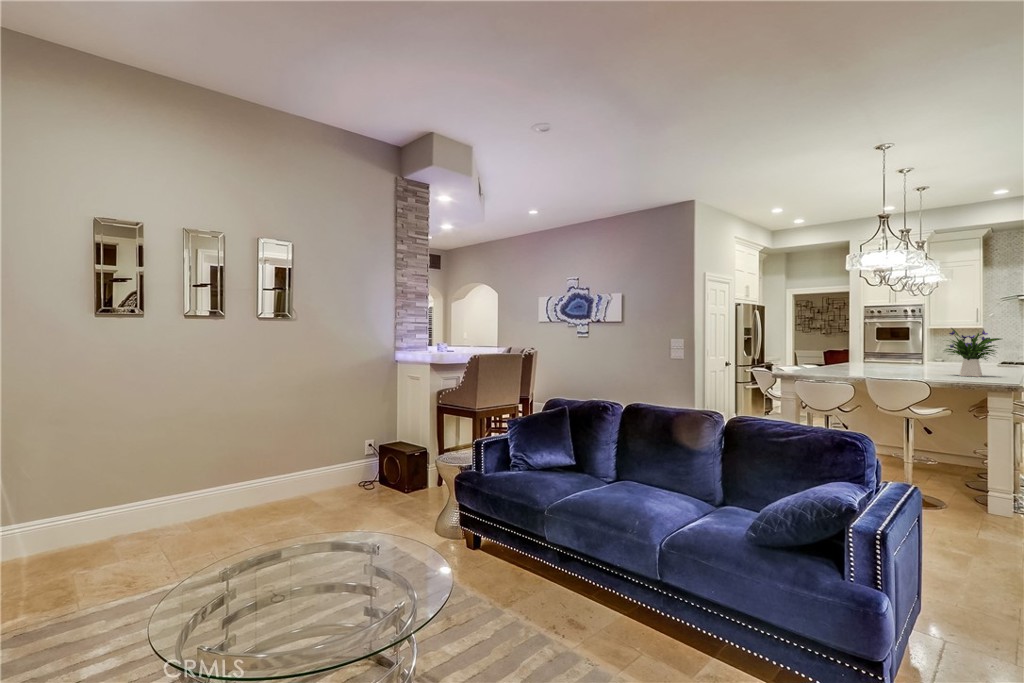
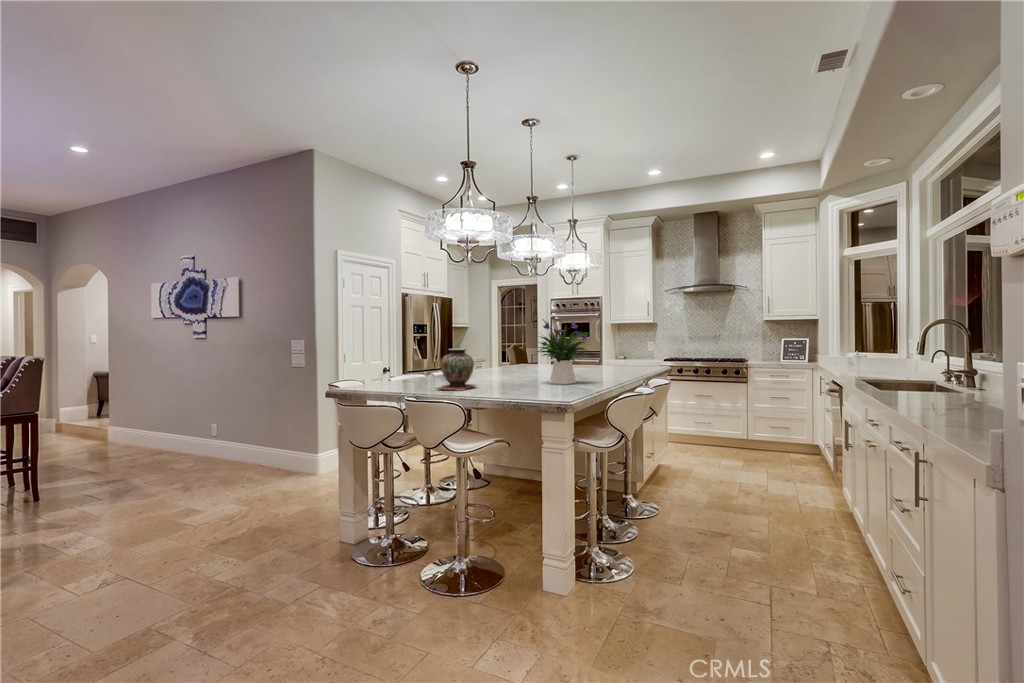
decorative vase: none [877,348,906,377] -> present [436,348,476,391]

